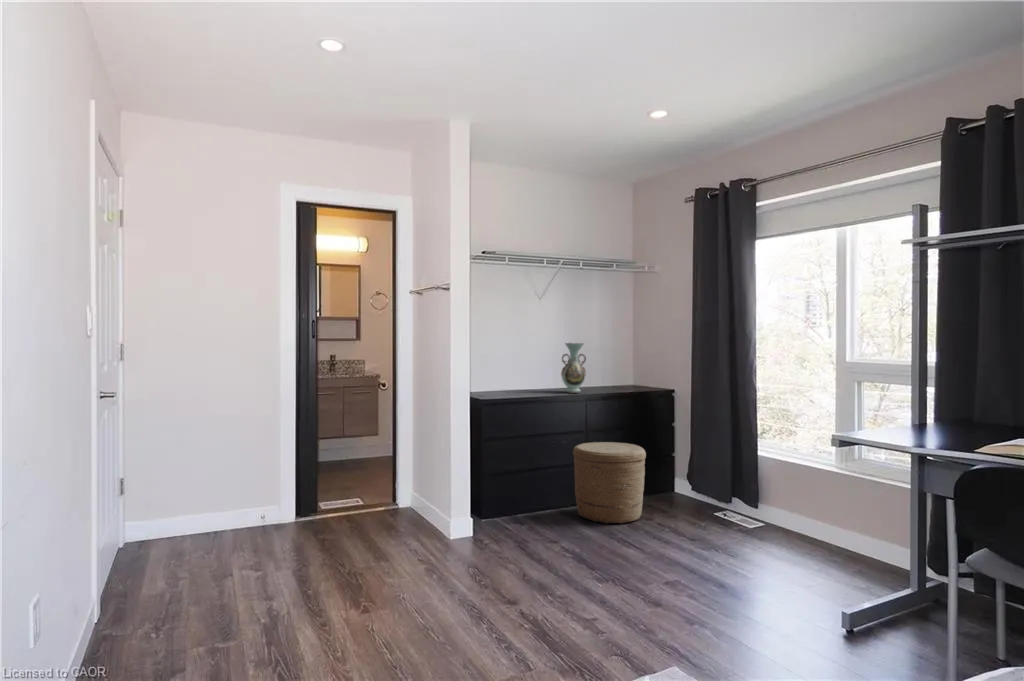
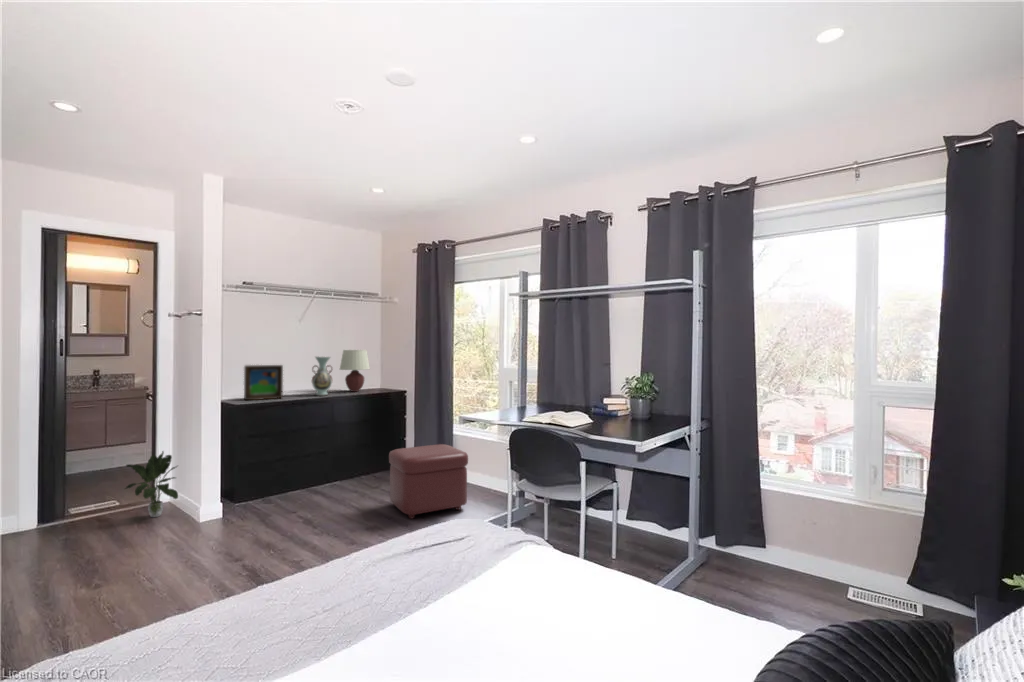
table lamp: none [591,335,630,389] -> present [340,350,370,392]
picture frame: none [487,353,530,395] -> present [244,365,283,400]
woven basket: present [573,442,646,524] -> none [317,432,375,495]
potted plant: none [374,450,427,526] -> present [125,451,178,517]
ottoman: none [676,467,797,569] -> present [389,444,468,519]

